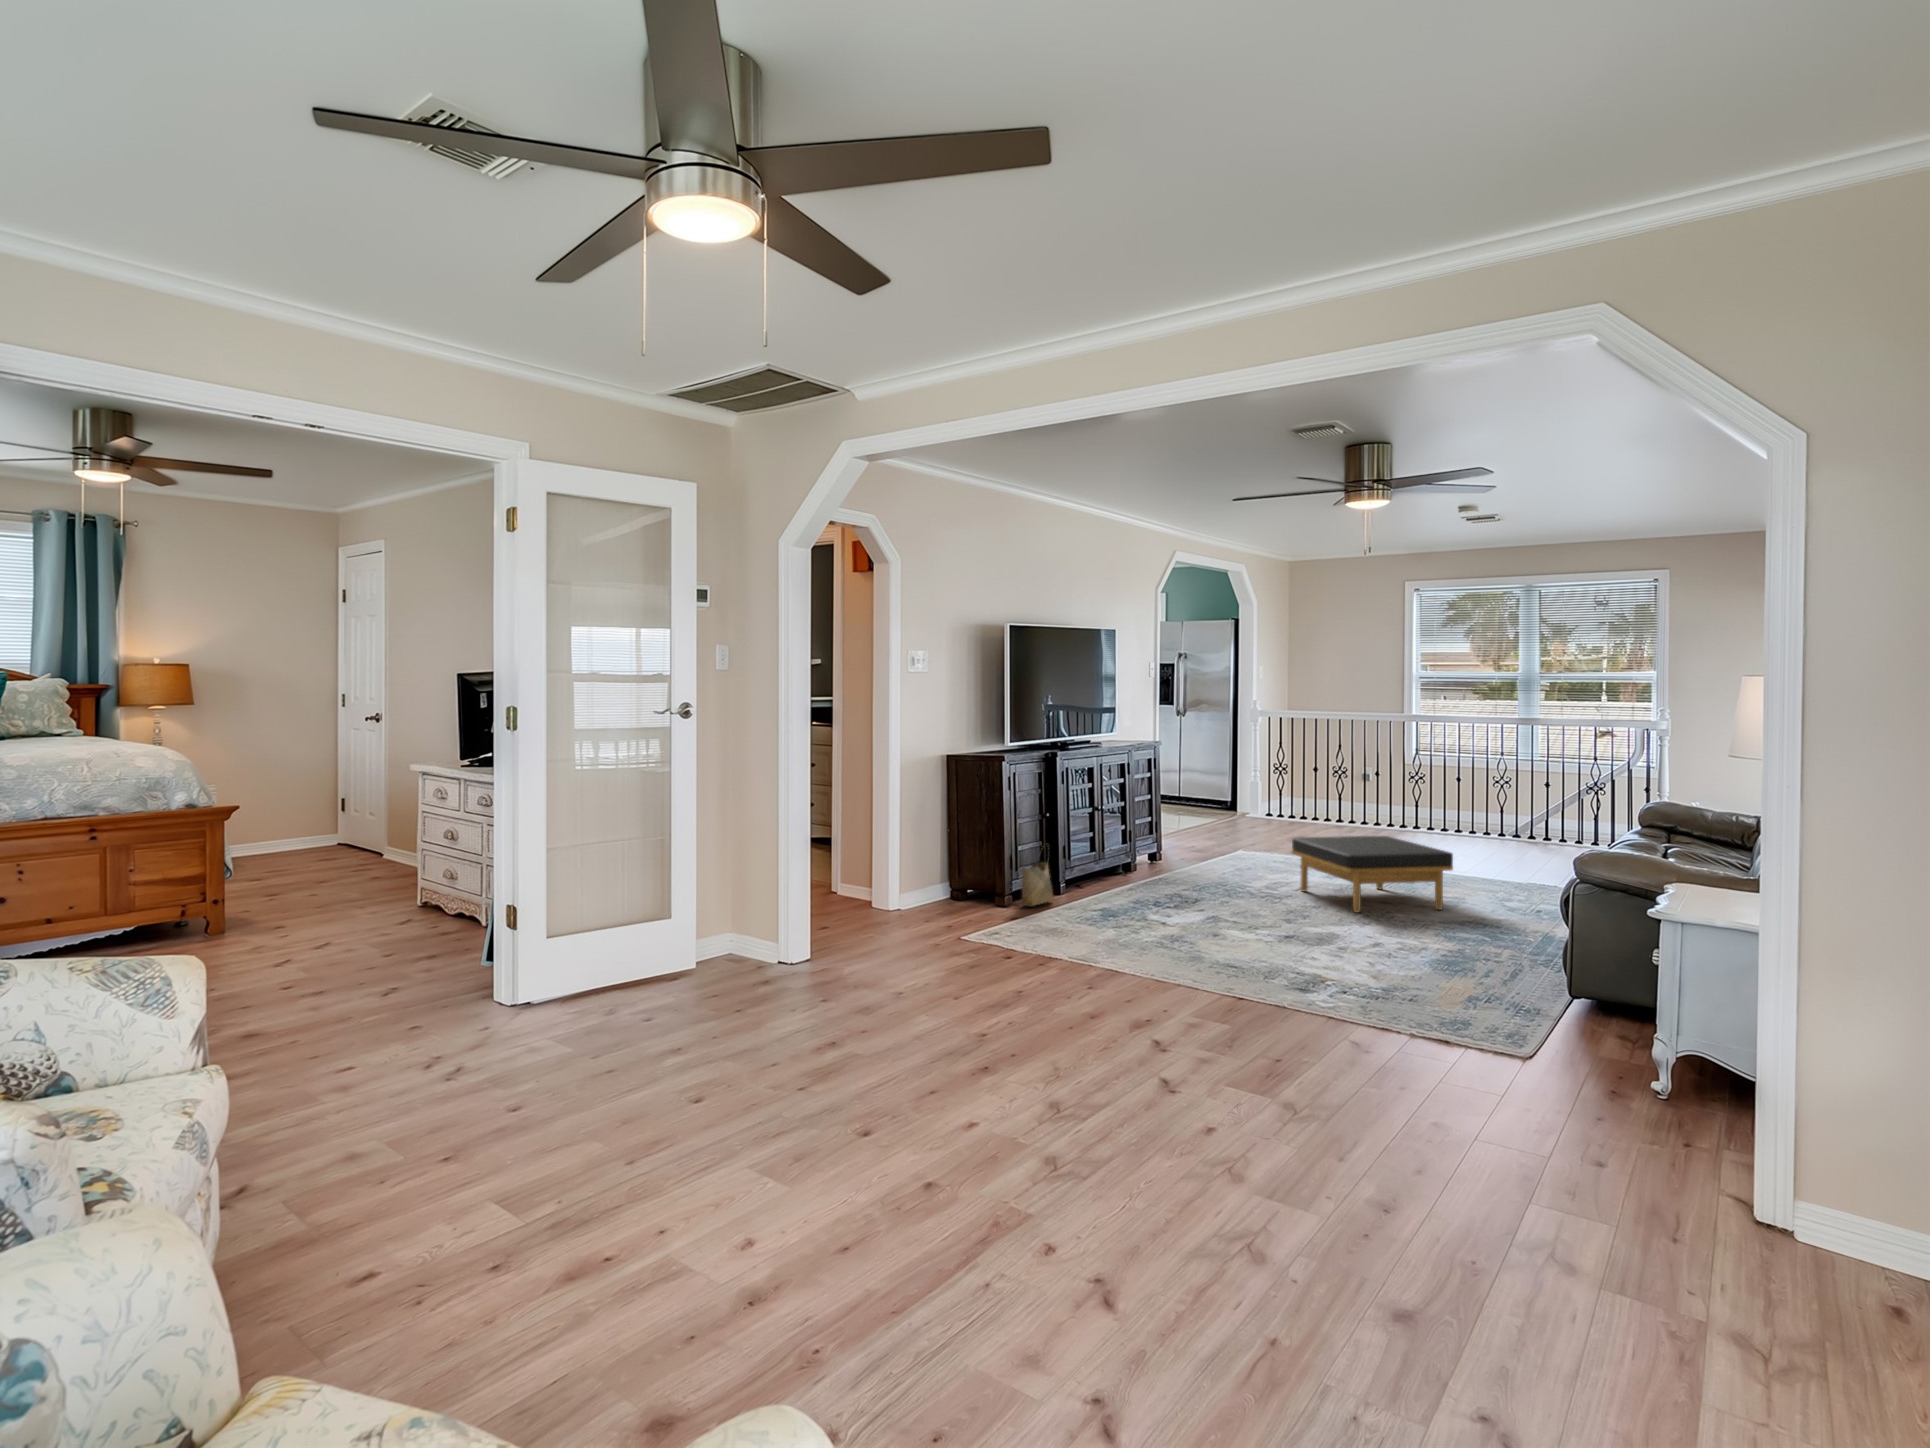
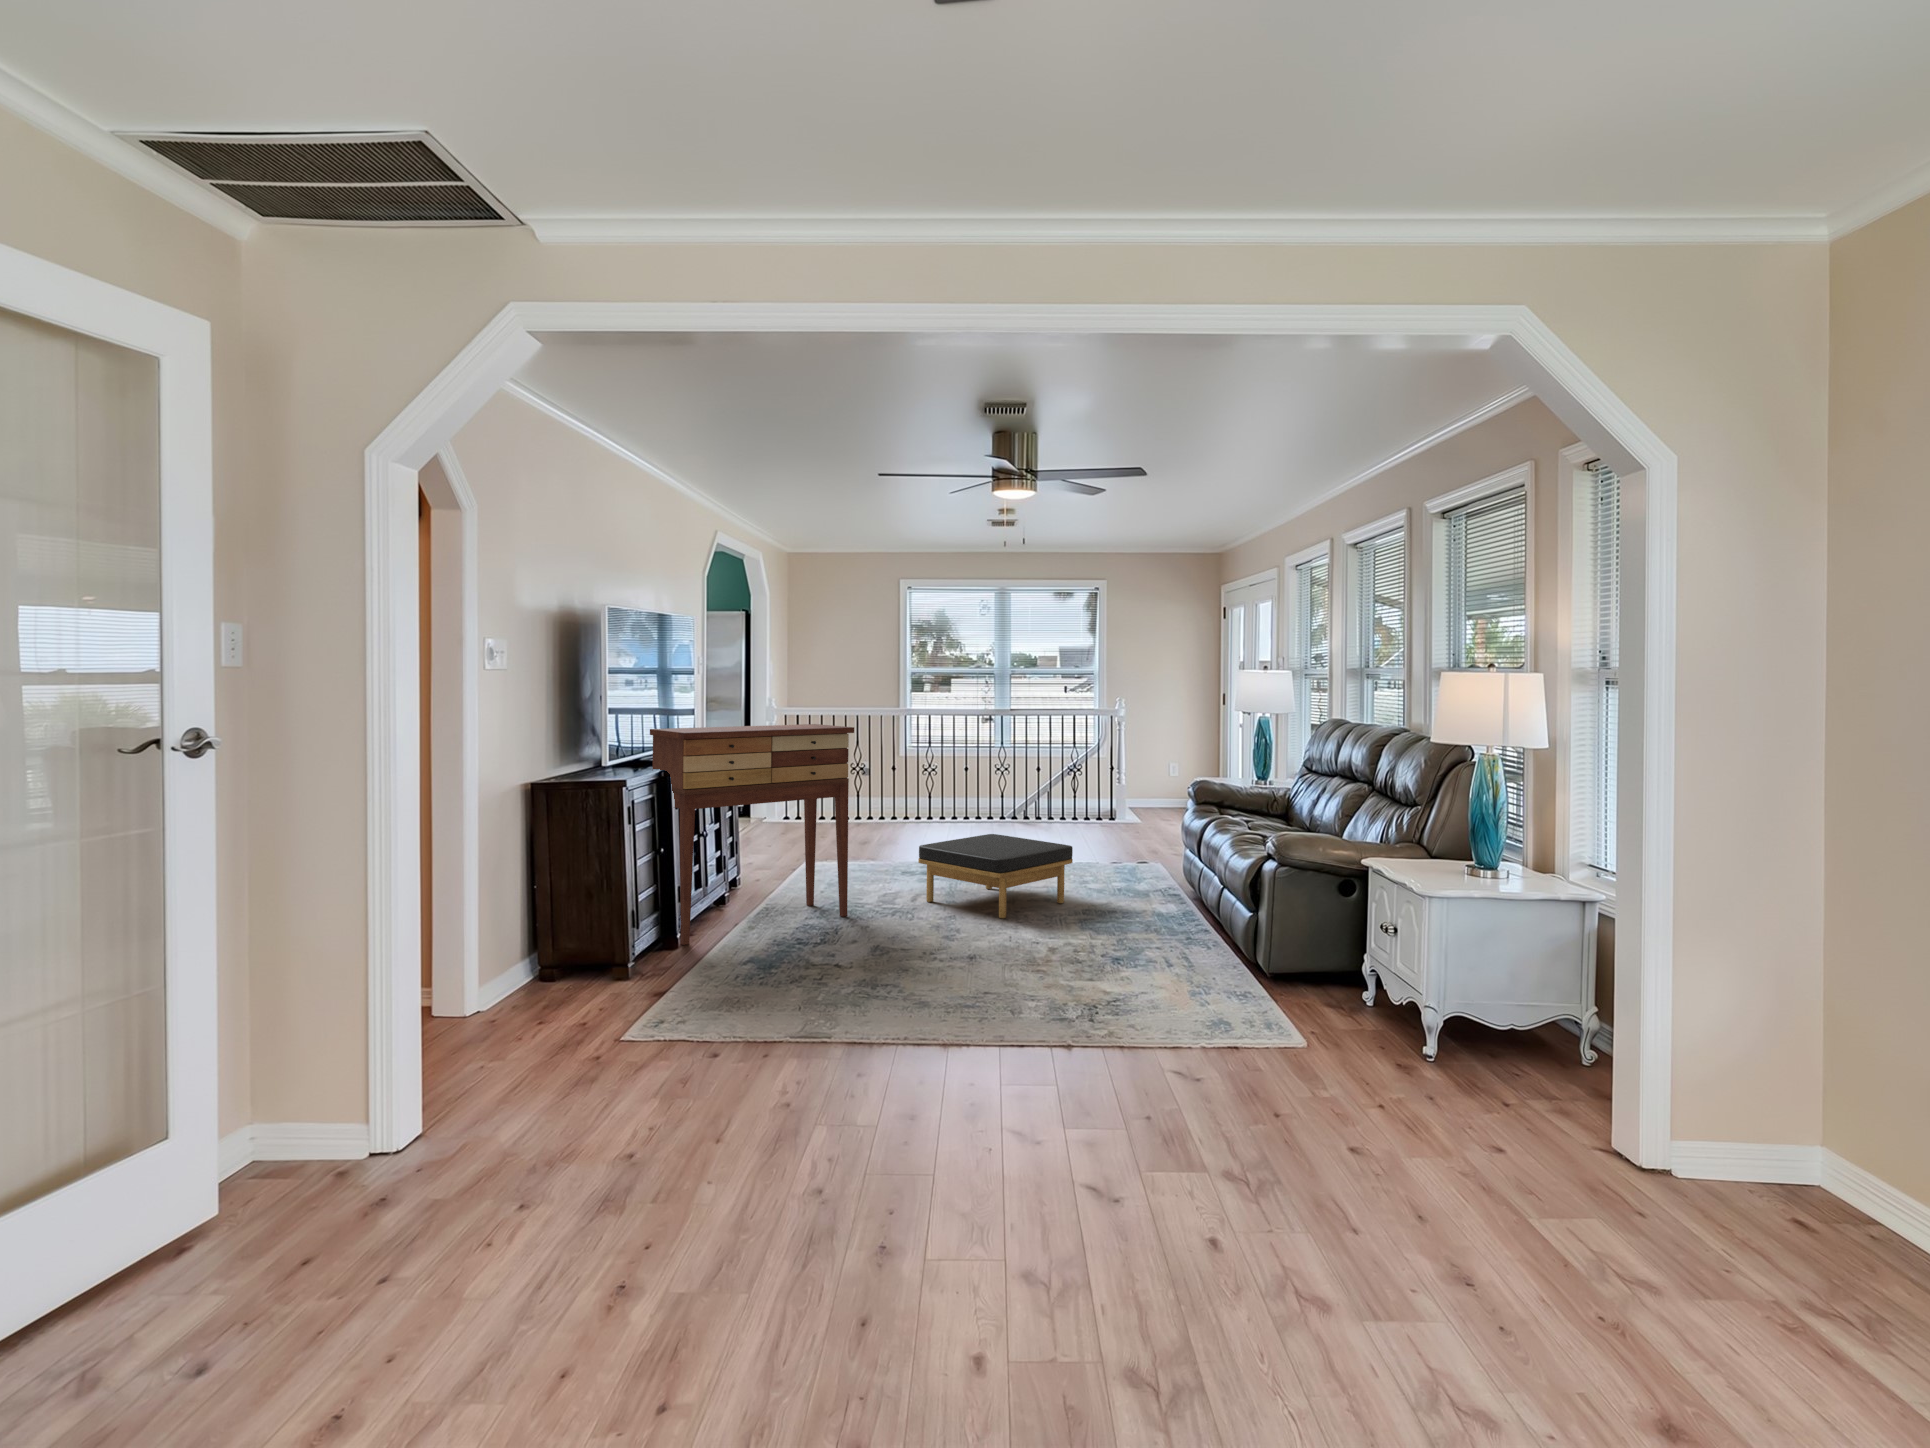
console table: none [1049,722,1218,892] -> present [650,724,854,945]
woven basket: present [1021,846,1053,906] -> none [652,887,691,974]

